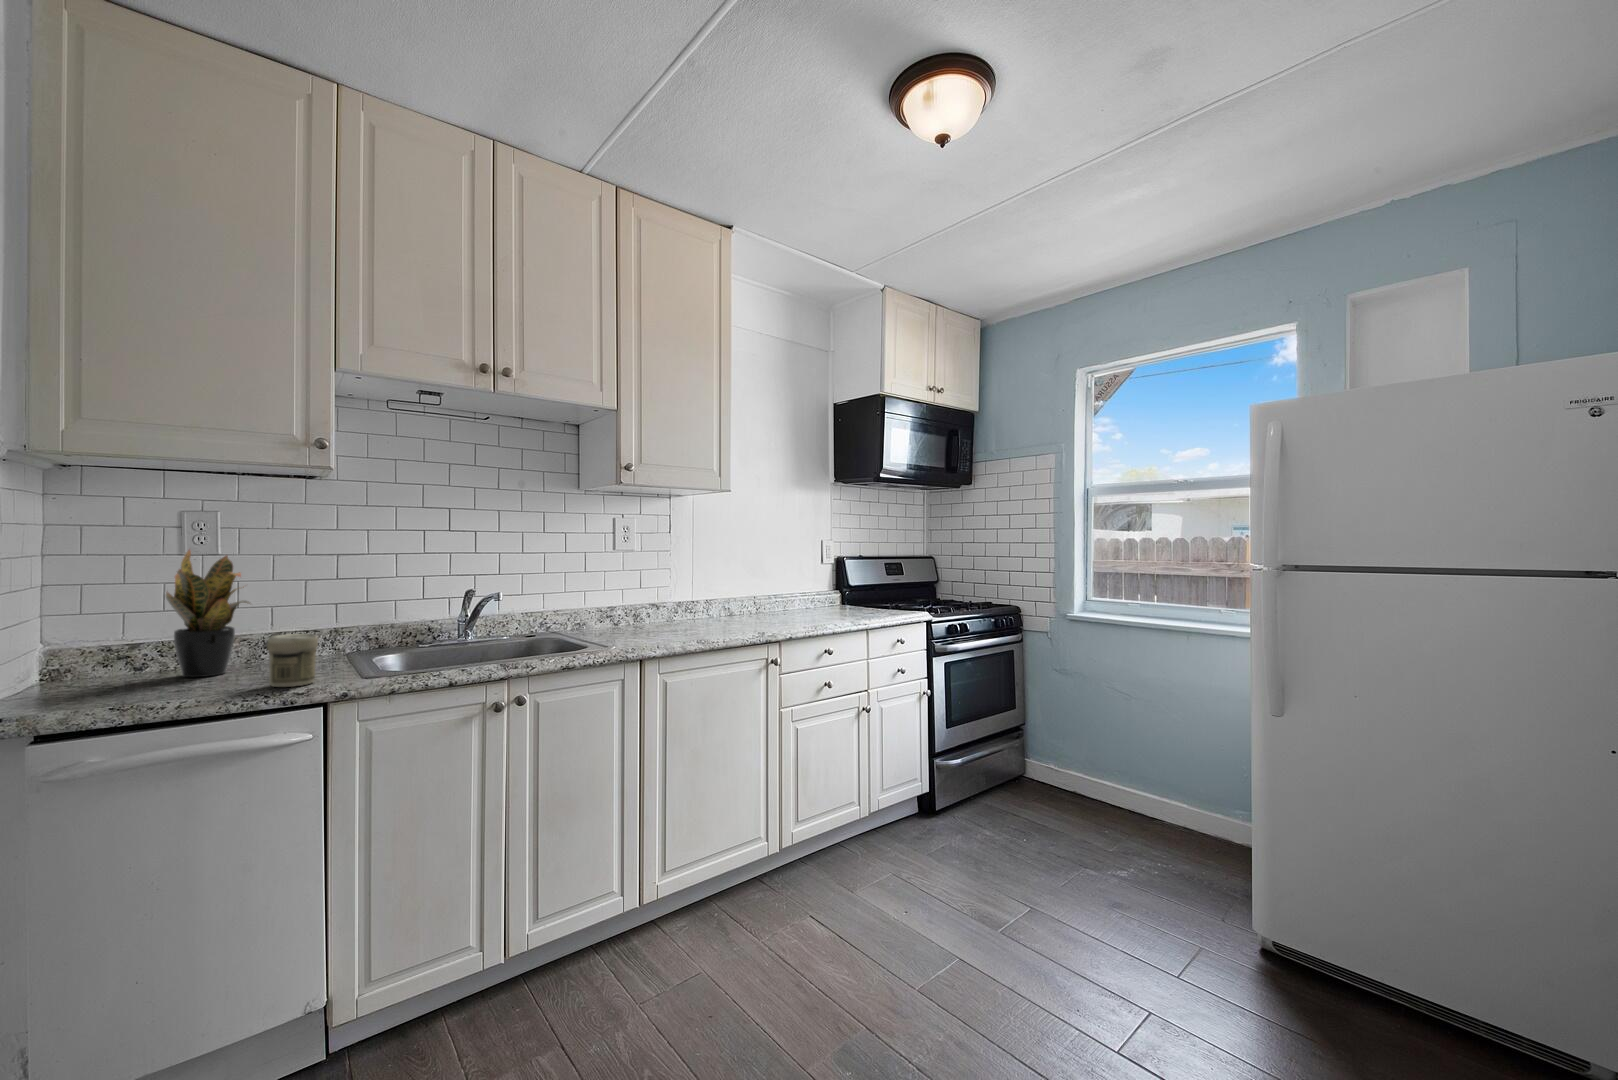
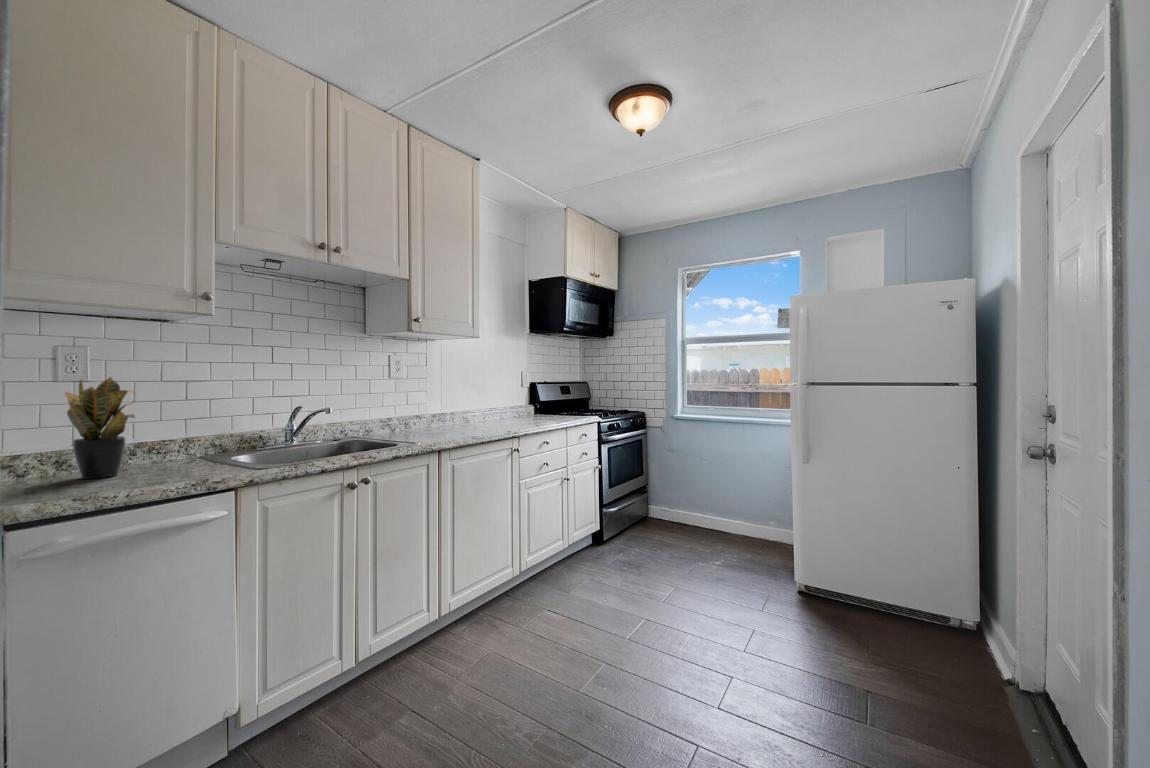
jar: present [267,634,318,687] -> none [182,437,222,478]

